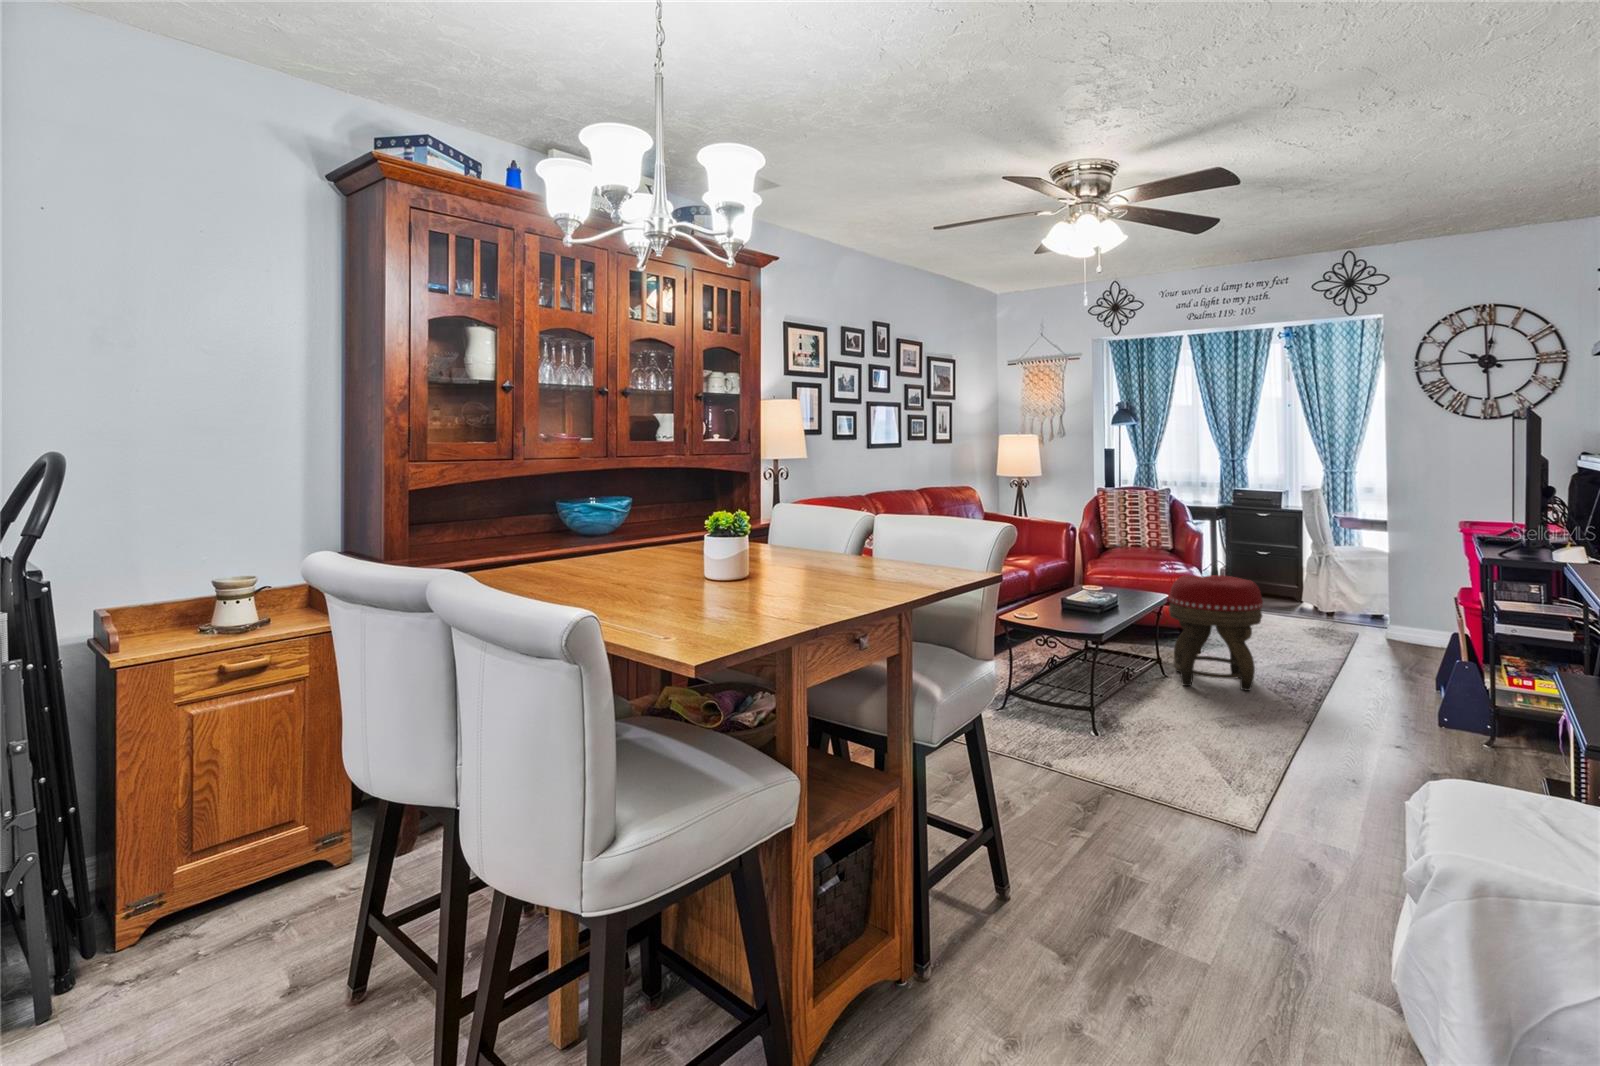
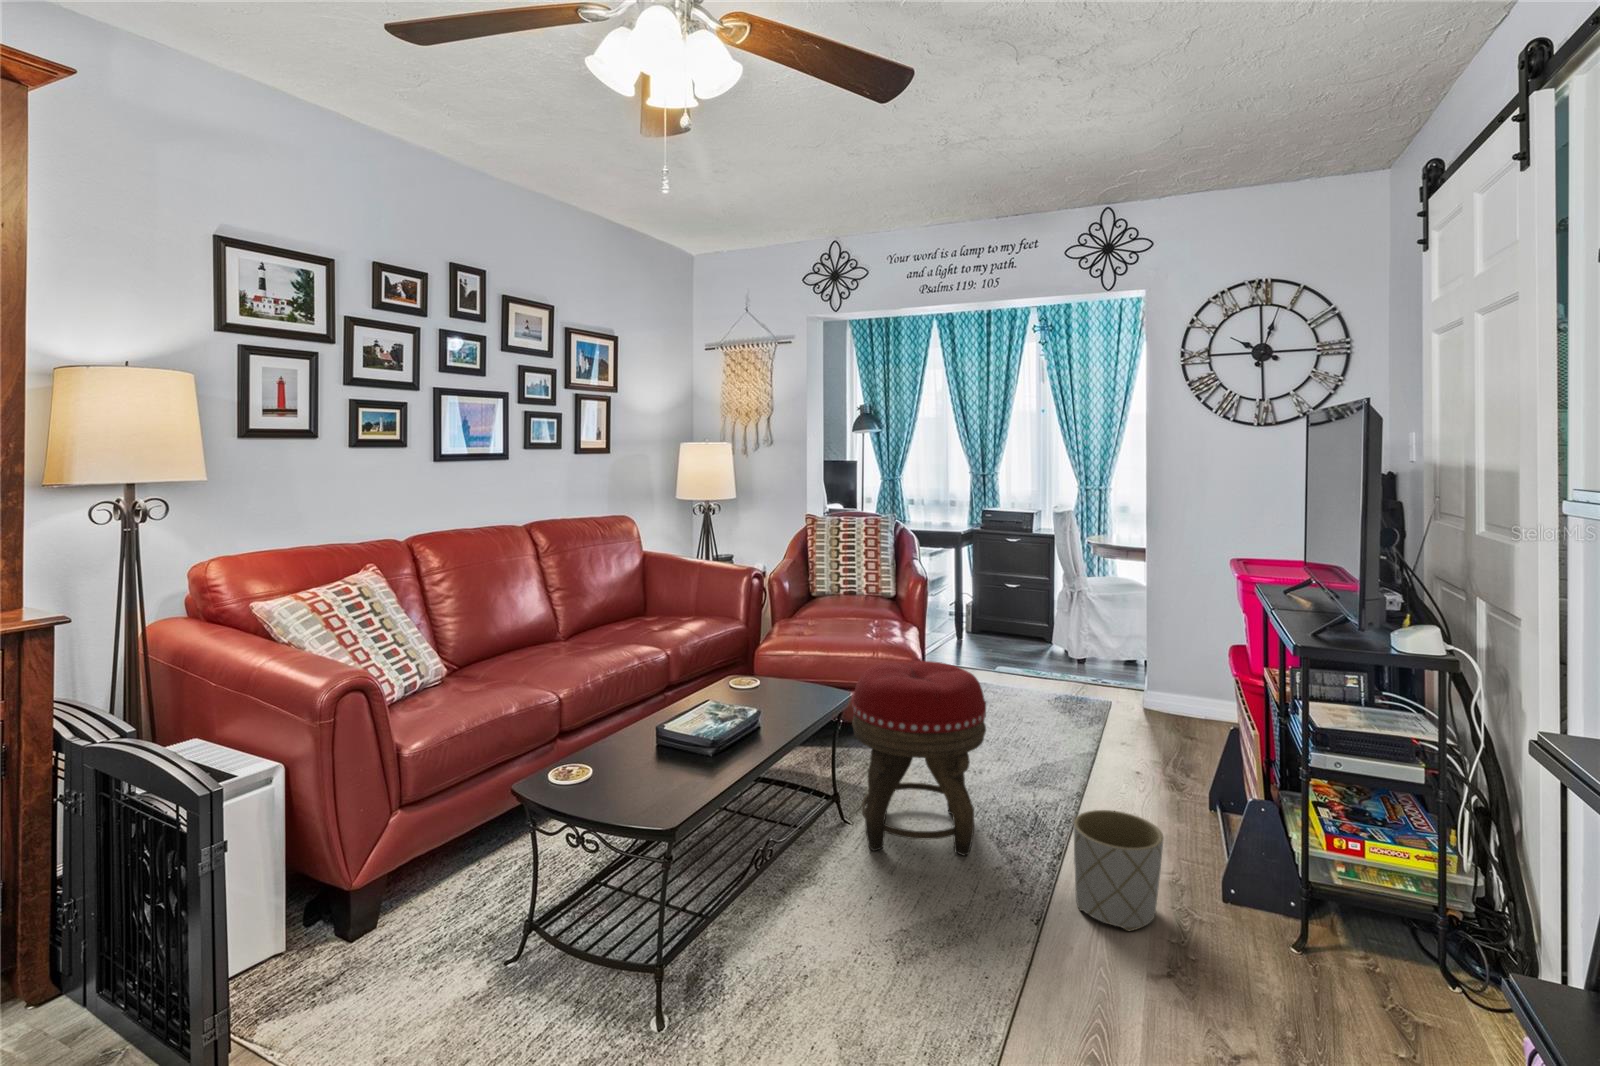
planter: none [1326,658,1386,721] -> present [1074,810,1163,931]

